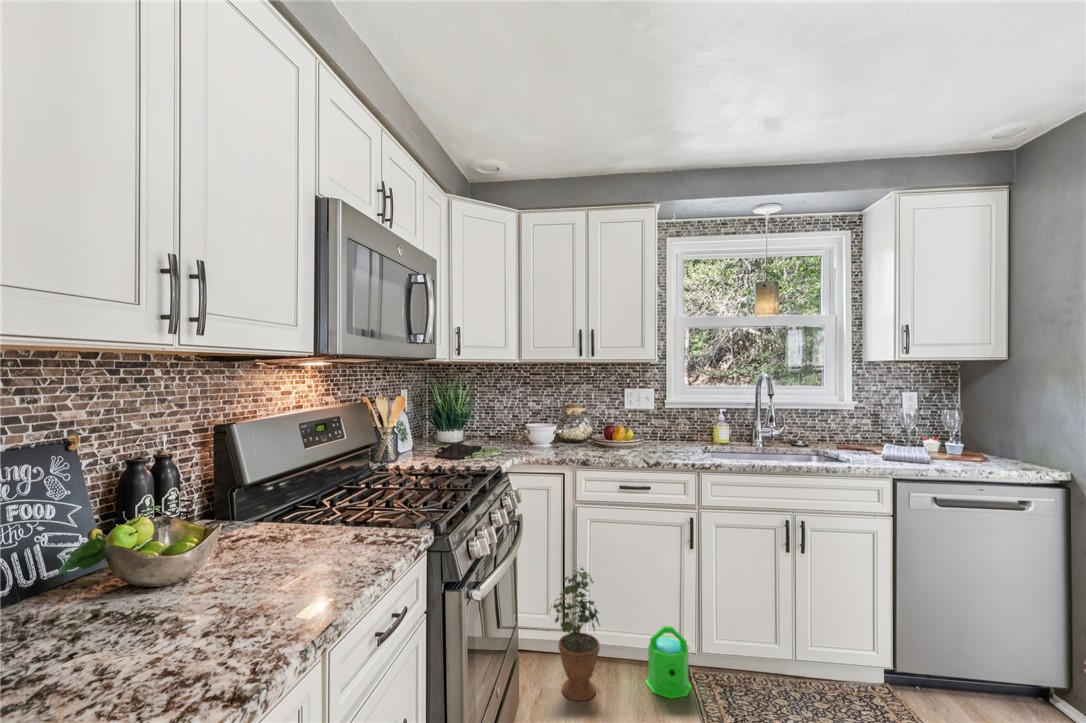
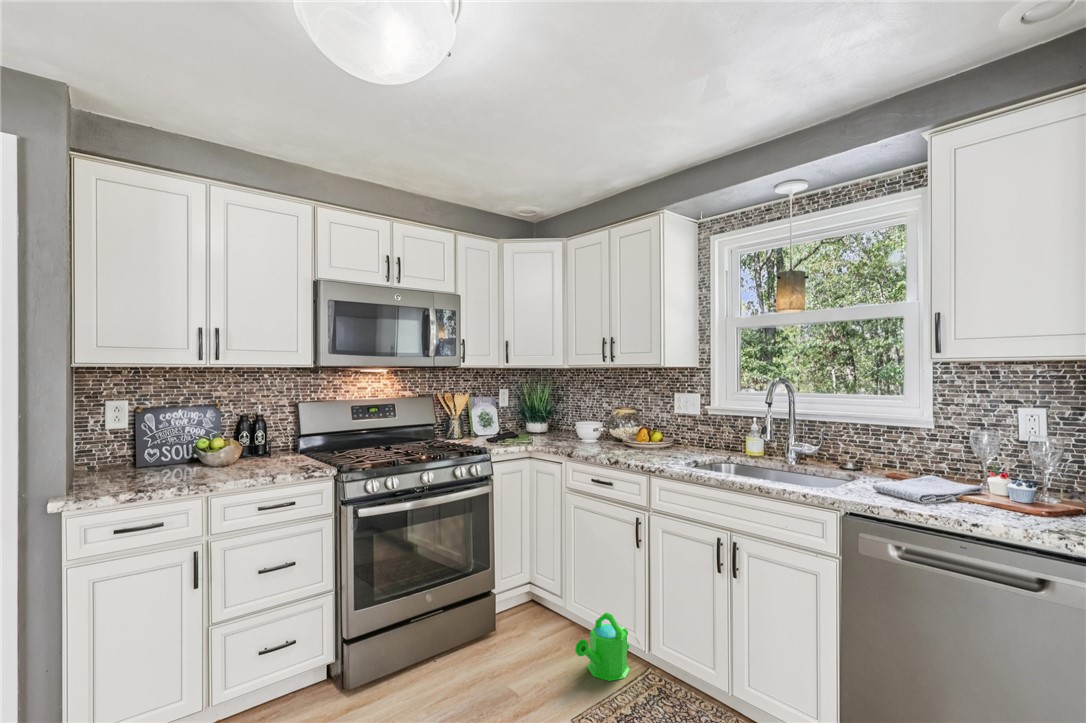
potted plant: present [553,568,600,701] -> none [515,538,559,650]

